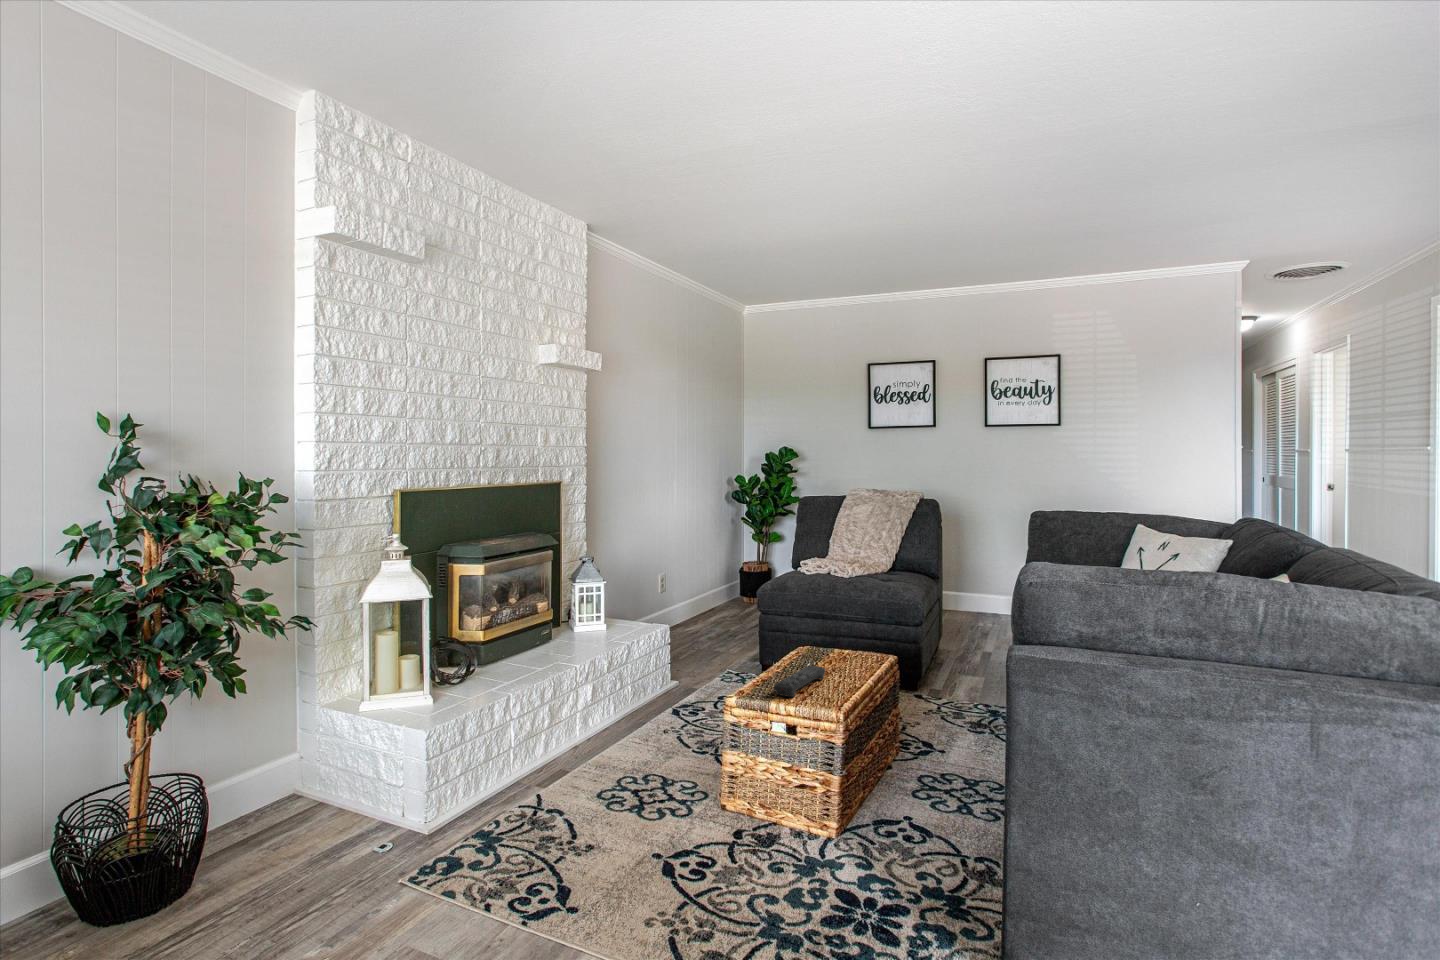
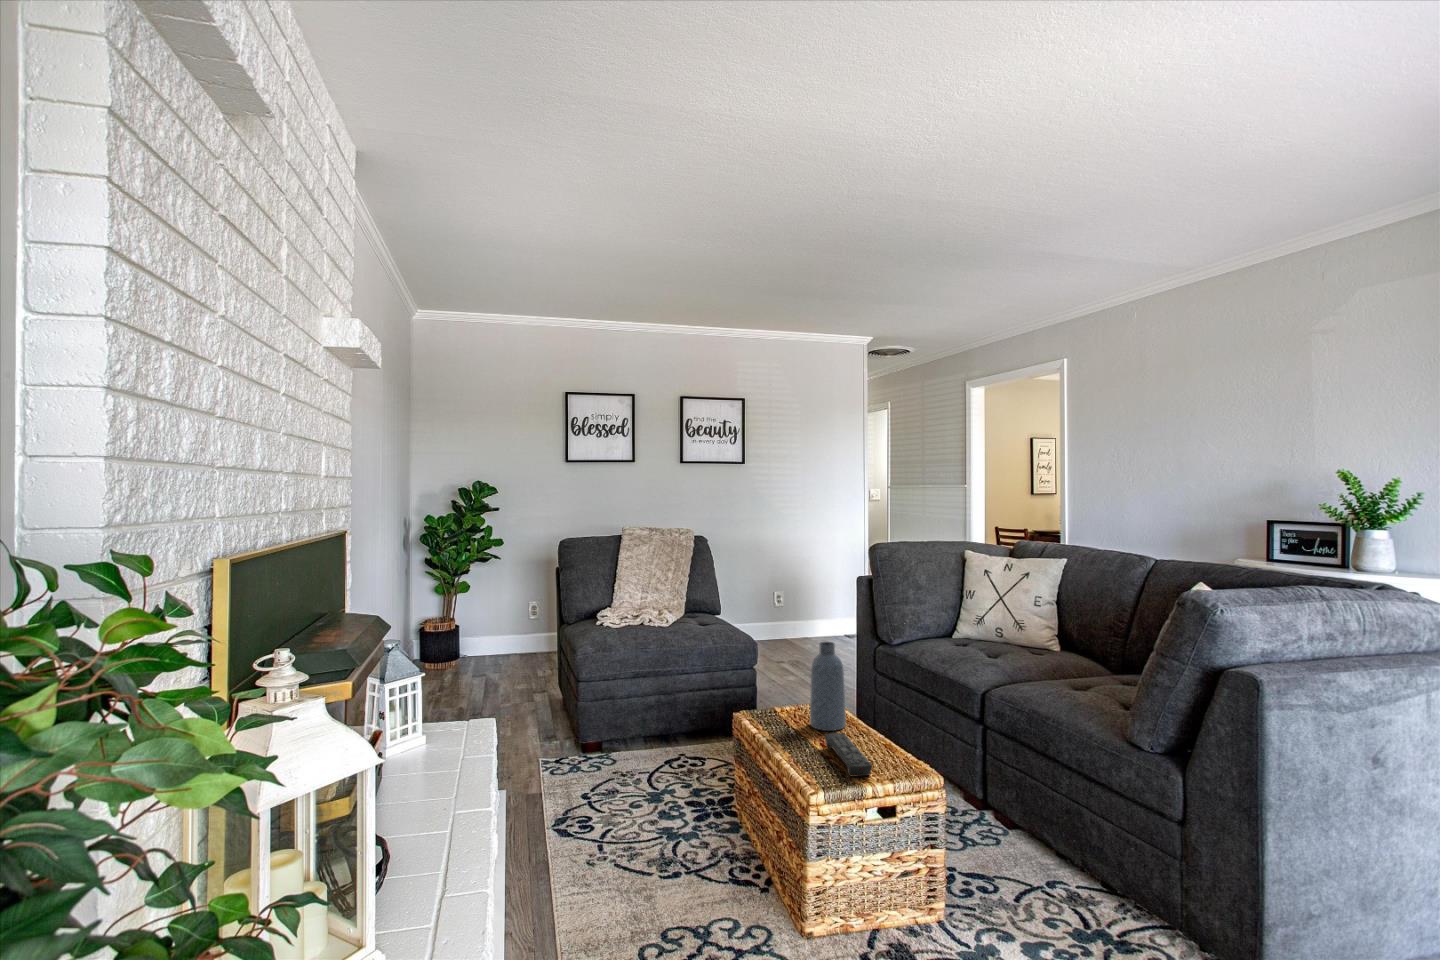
vase: none [831,589,864,670] -> present [810,642,846,731]

